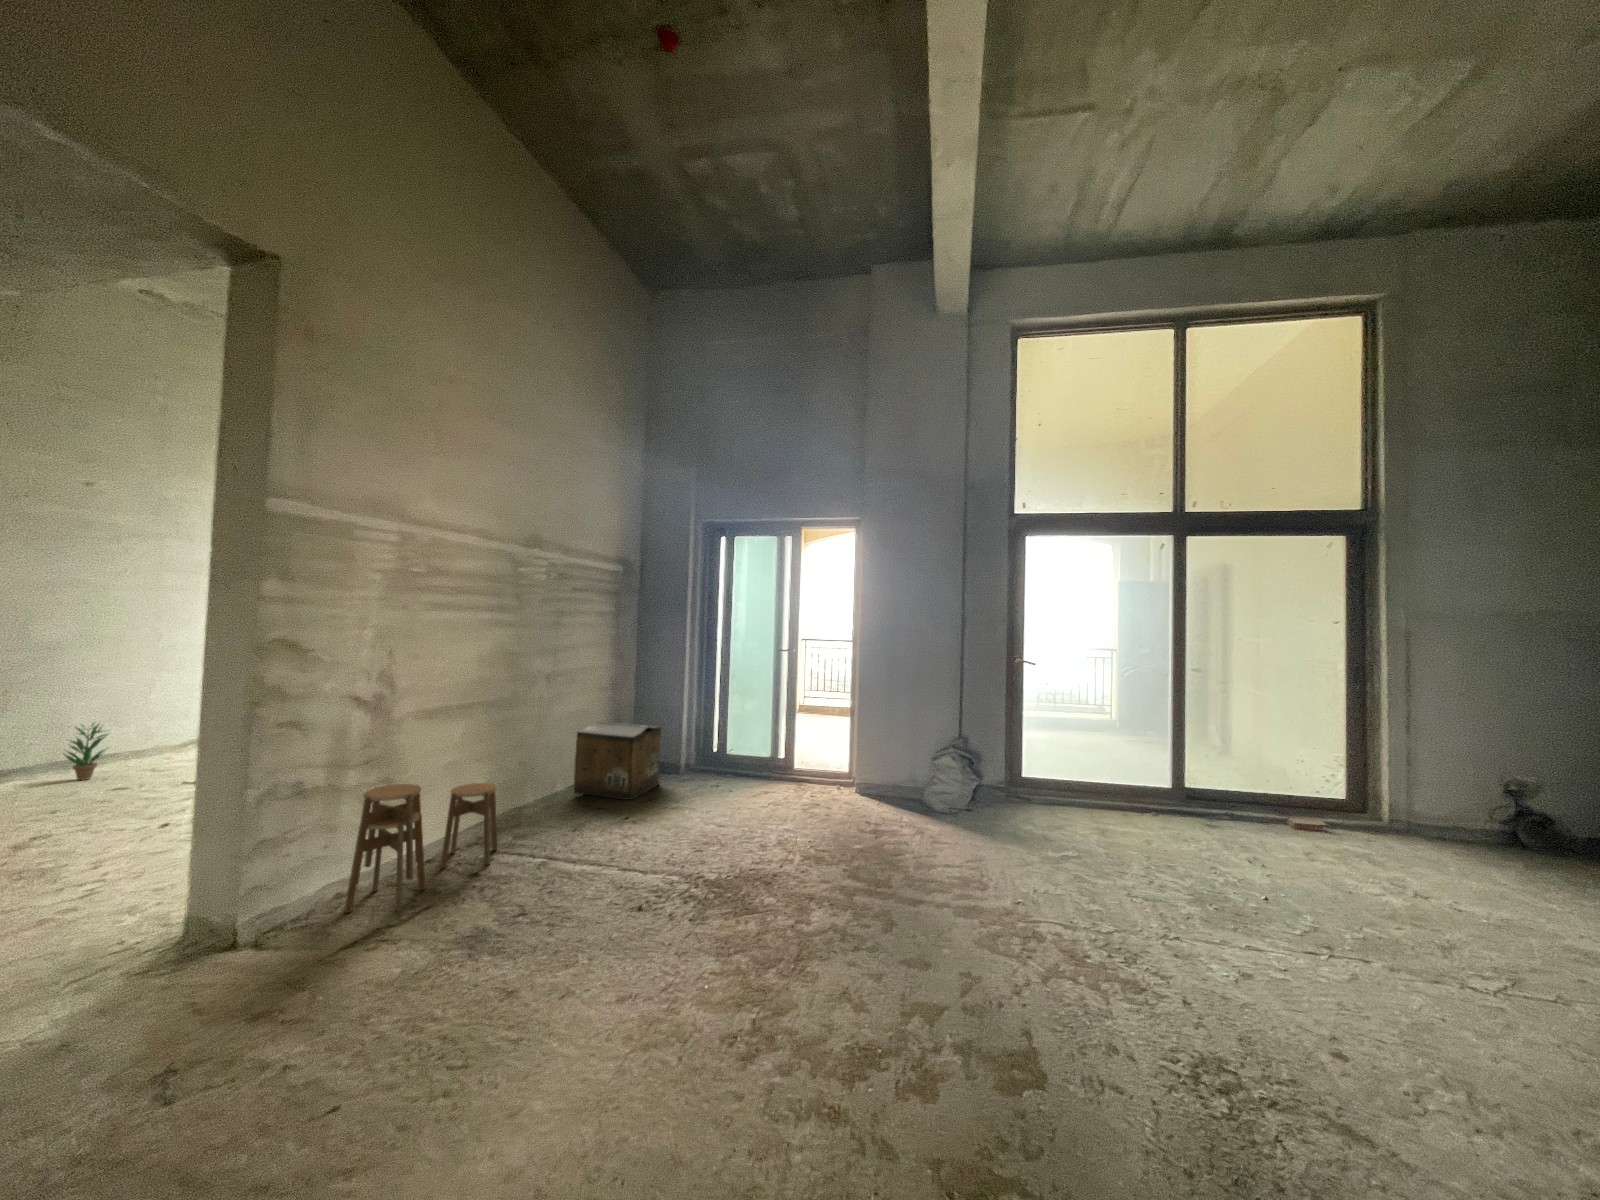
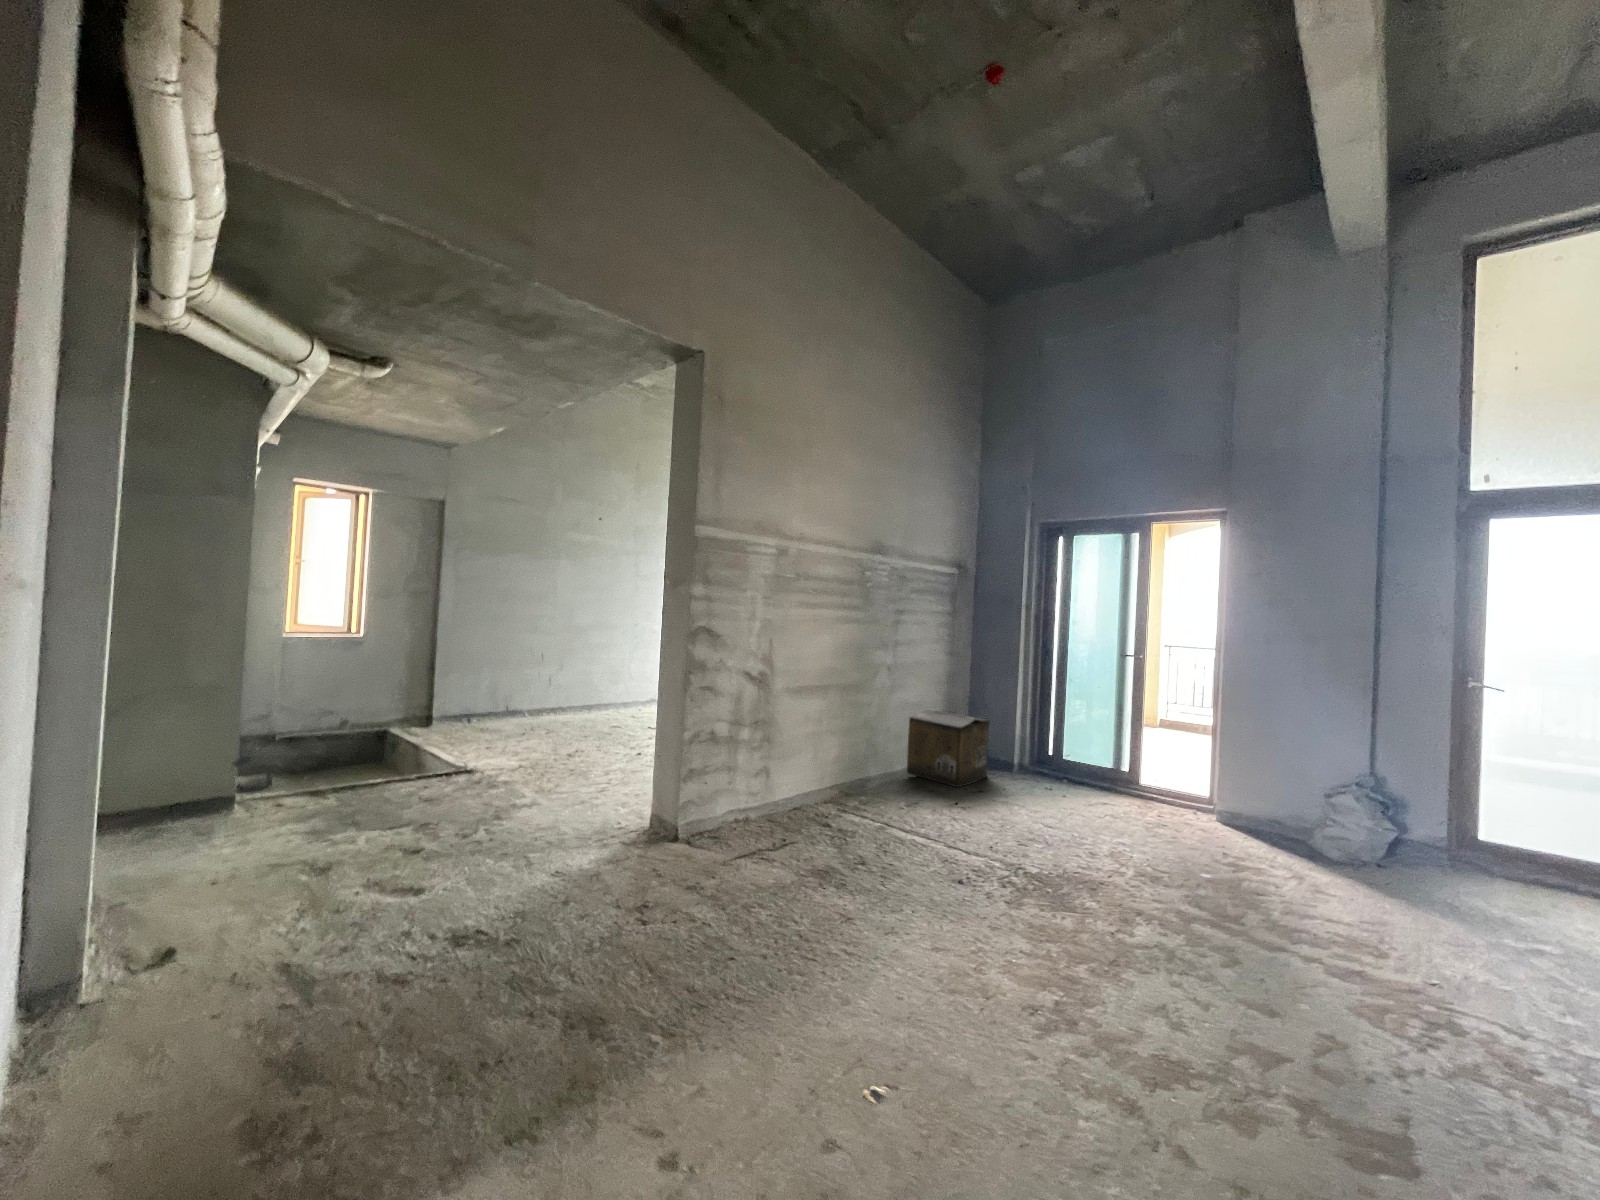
potted plant: present [65,723,107,780] -> none [583,678,606,718]
stool: present [344,783,497,913] -> none [742,744,844,842]

